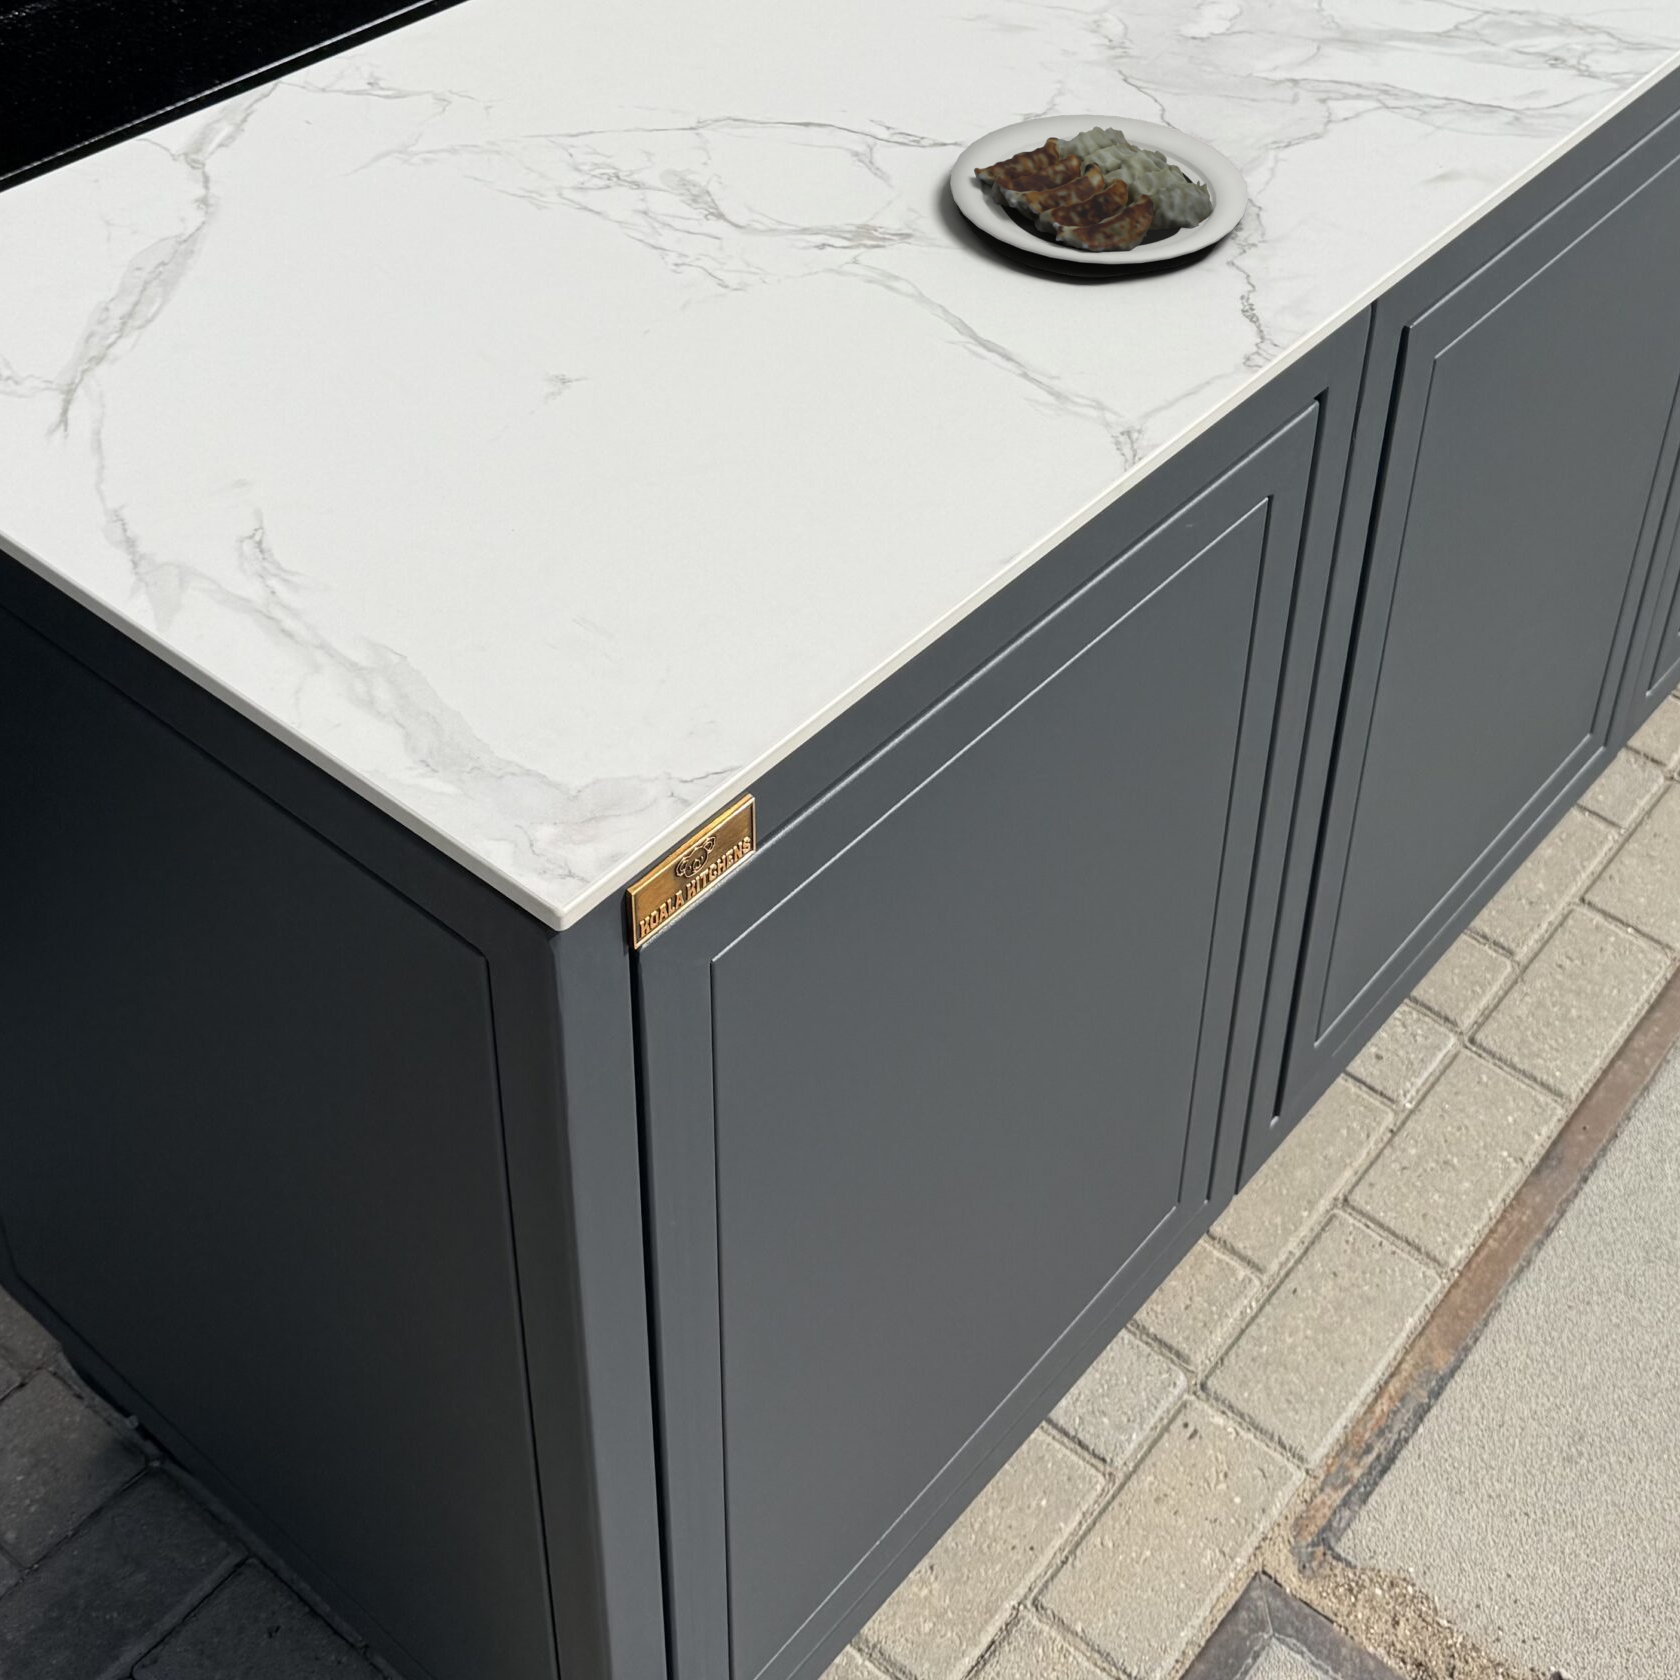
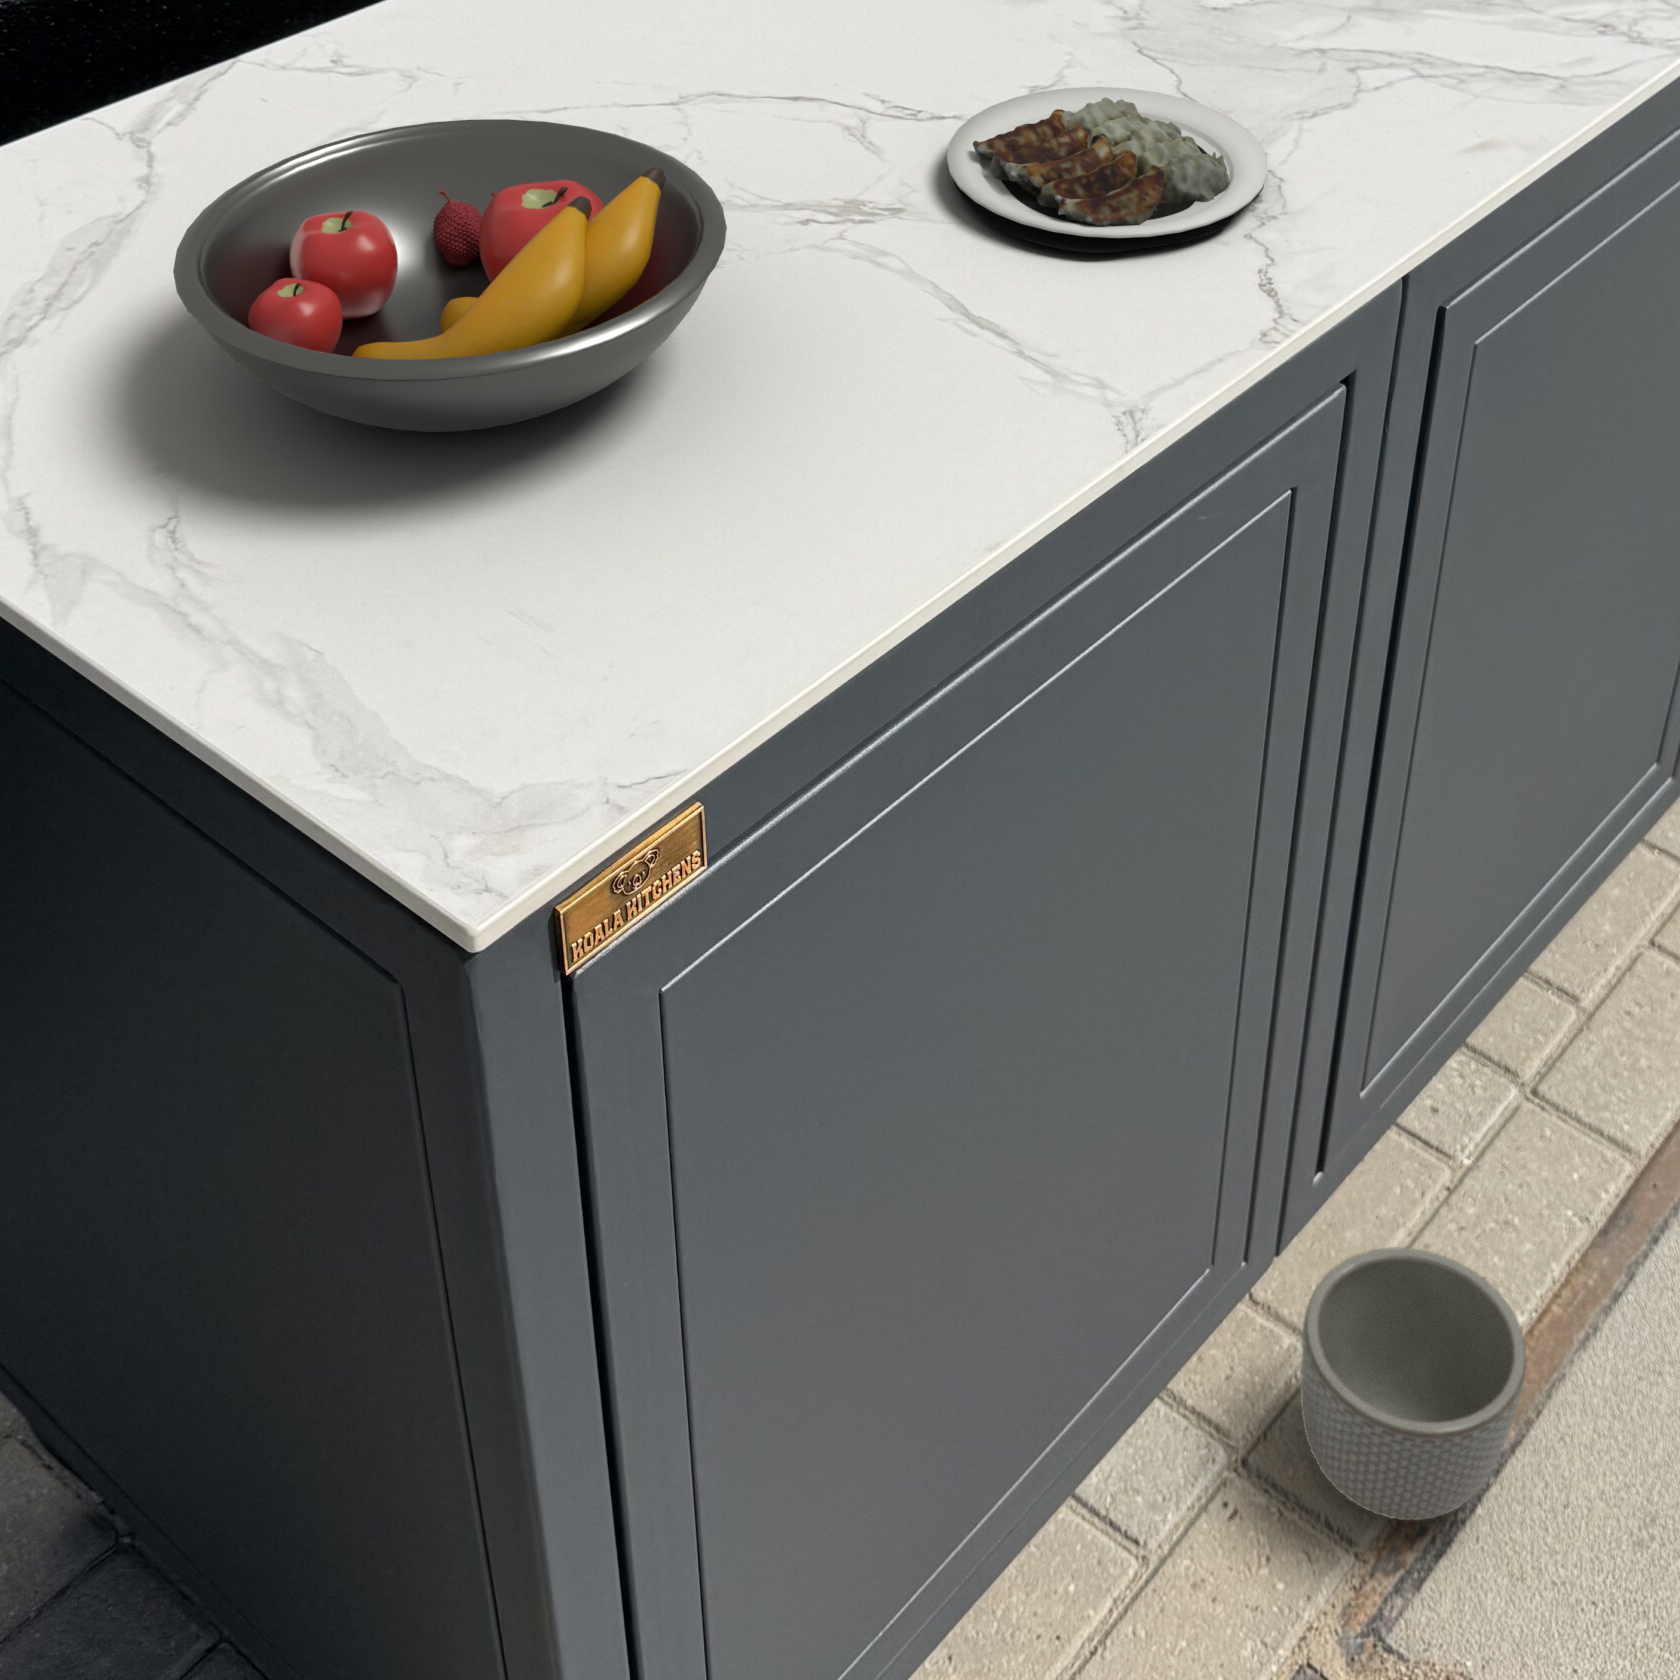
fruit bowl: none [250,150,758,446] -> present [173,119,727,432]
planter: none [1257,1188,1468,1439] -> present [1300,1247,1527,1520]

